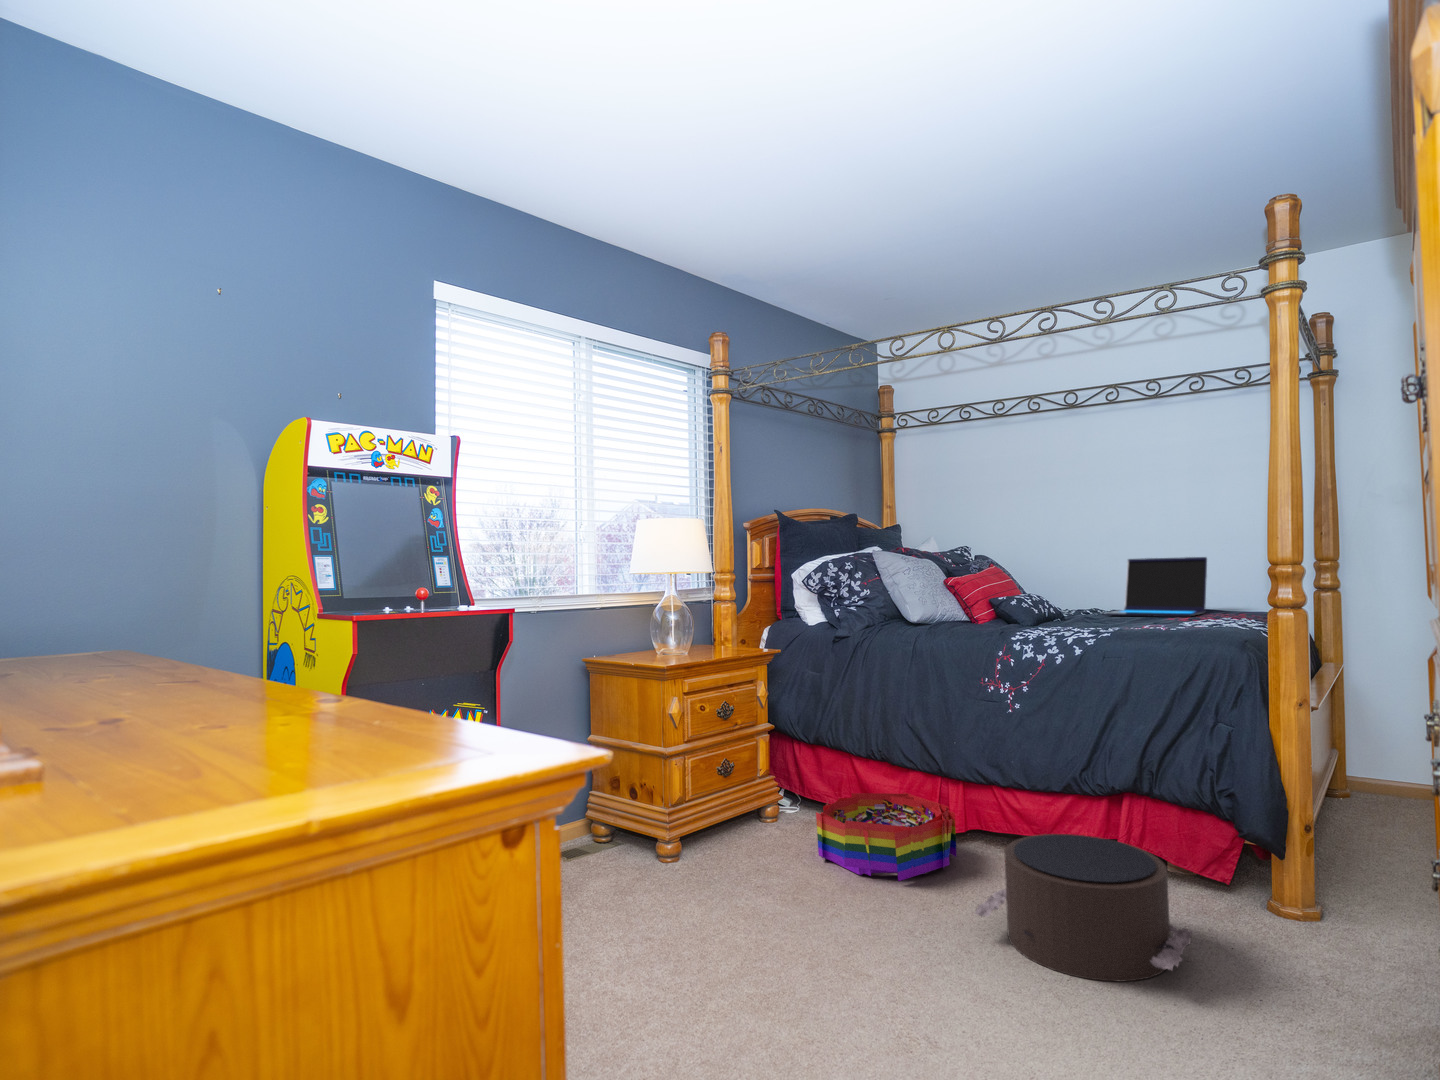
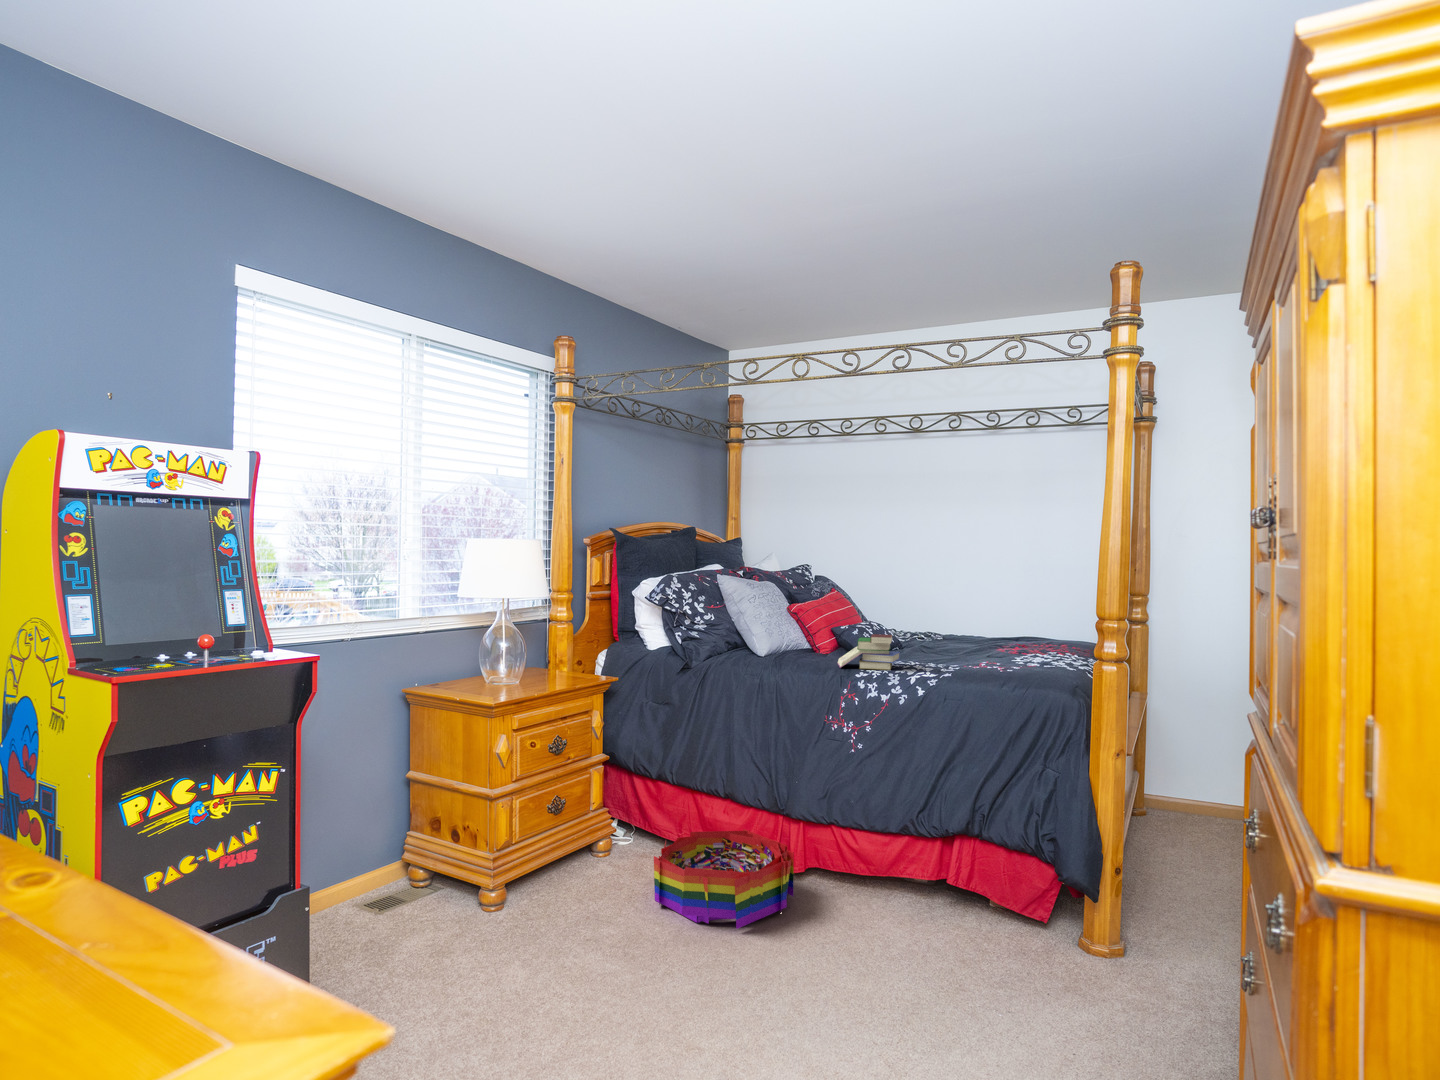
laptop: present [1105,557,1207,617] -> none [939,587,1032,650]
book: none [993,599,1059,634] -> present [837,634,900,670]
pouf: present [975,834,1192,982] -> none [812,879,1013,1033]

